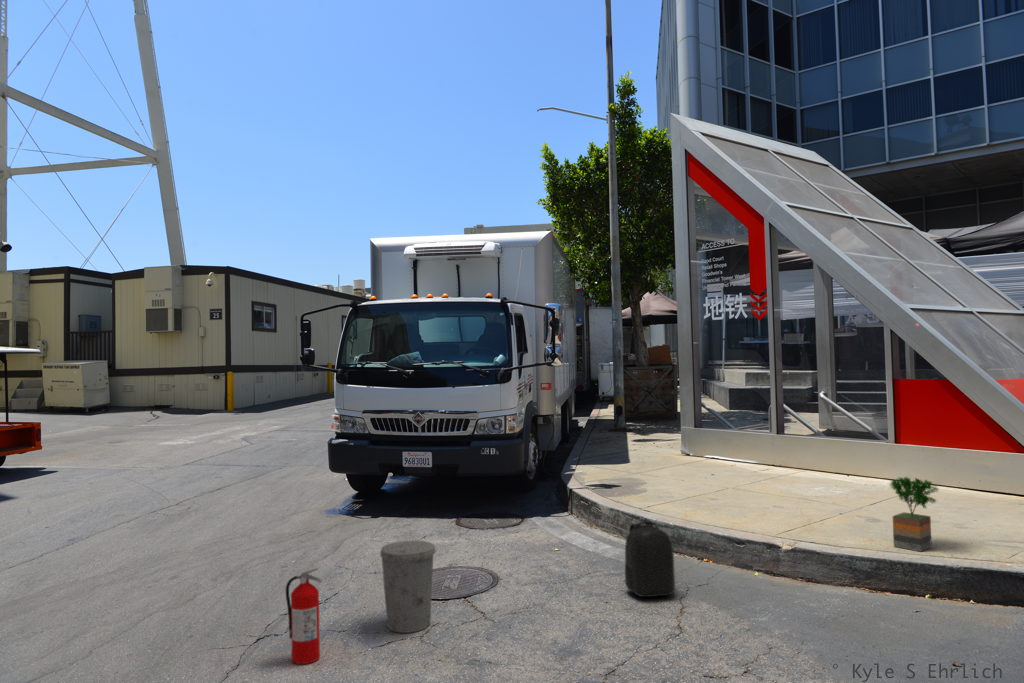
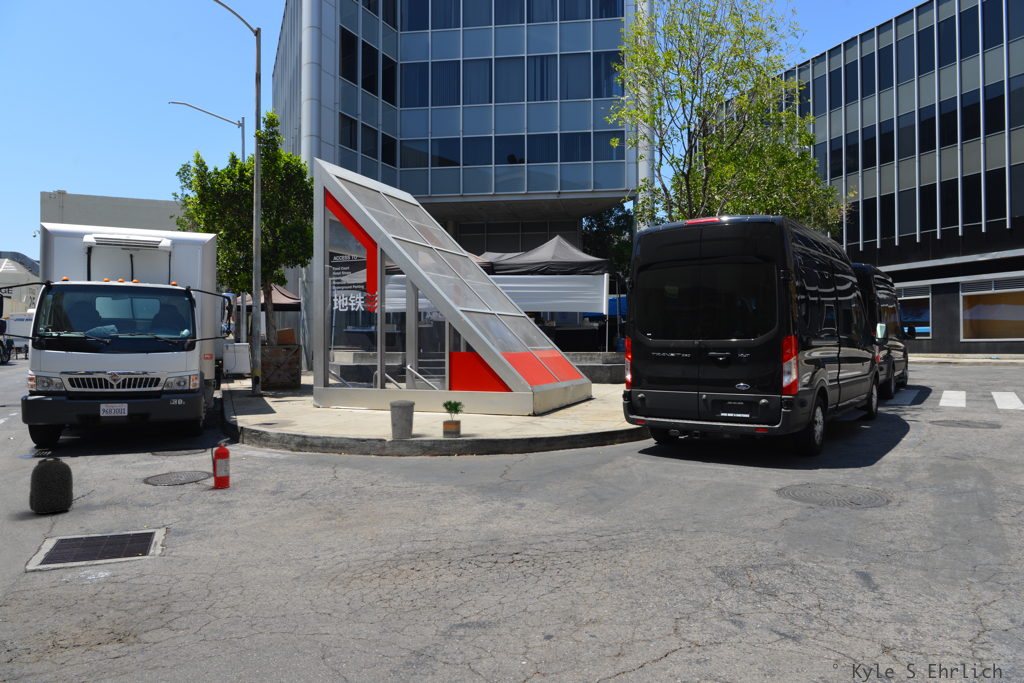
backpack: present [625,521,675,597] -> present [29,457,73,514]
trash can: present [380,540,436,633] -> present [390,400,415,439]
fire extinguisher: present [286,568,322,664] -> present [211,439,230,488]

